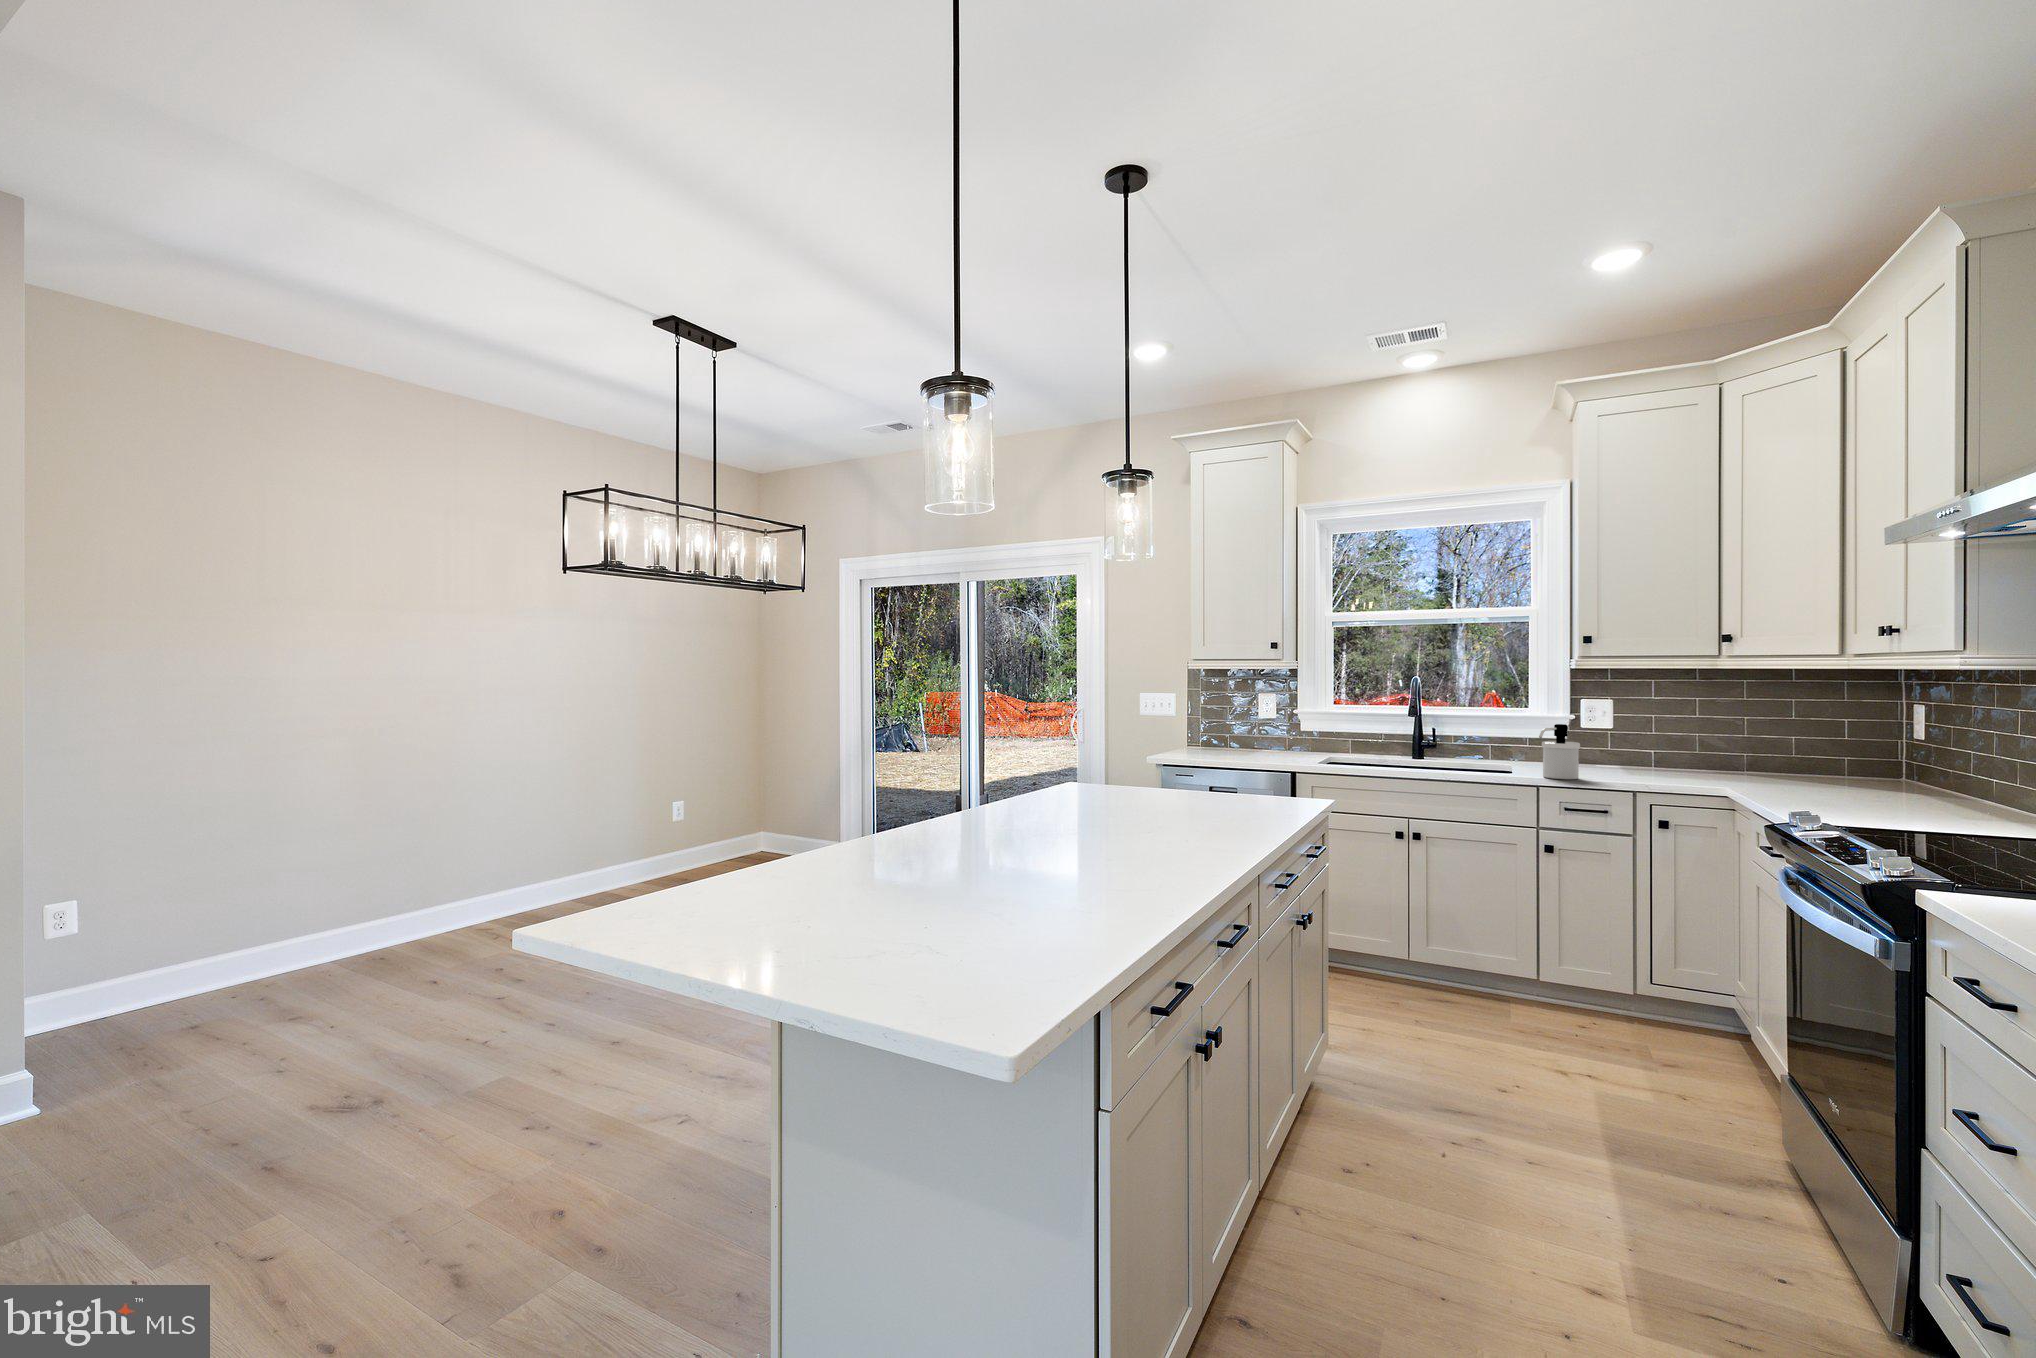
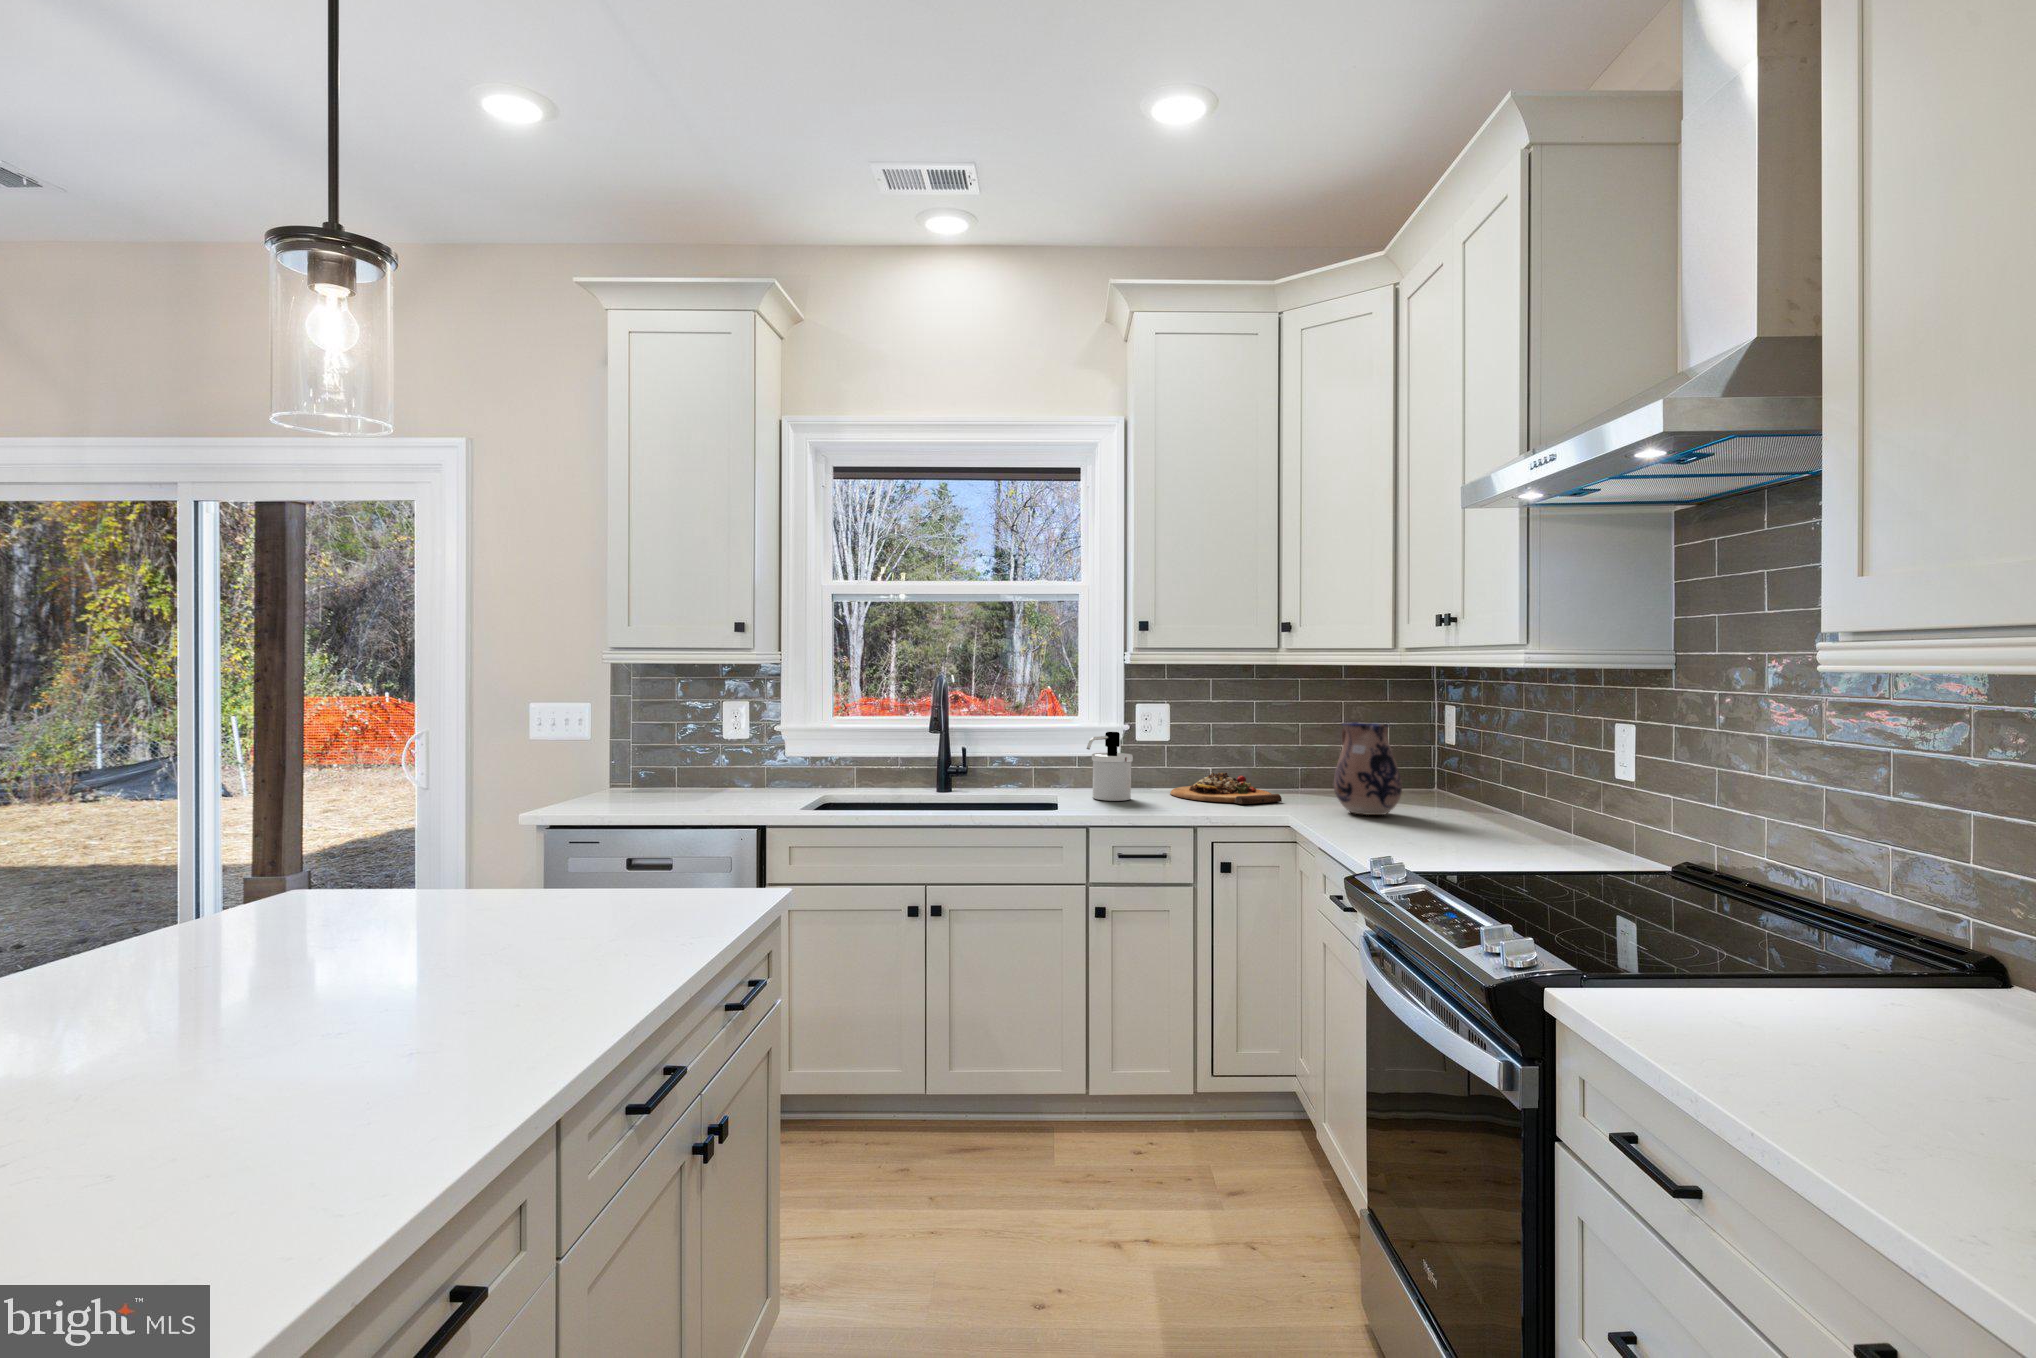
ceramic pitcher: none [1780,718,1852,796] -> present [1333,722,1402,815]
cutting board: none [1615,759,1729,785] -> present [1170,773,1282,804]

